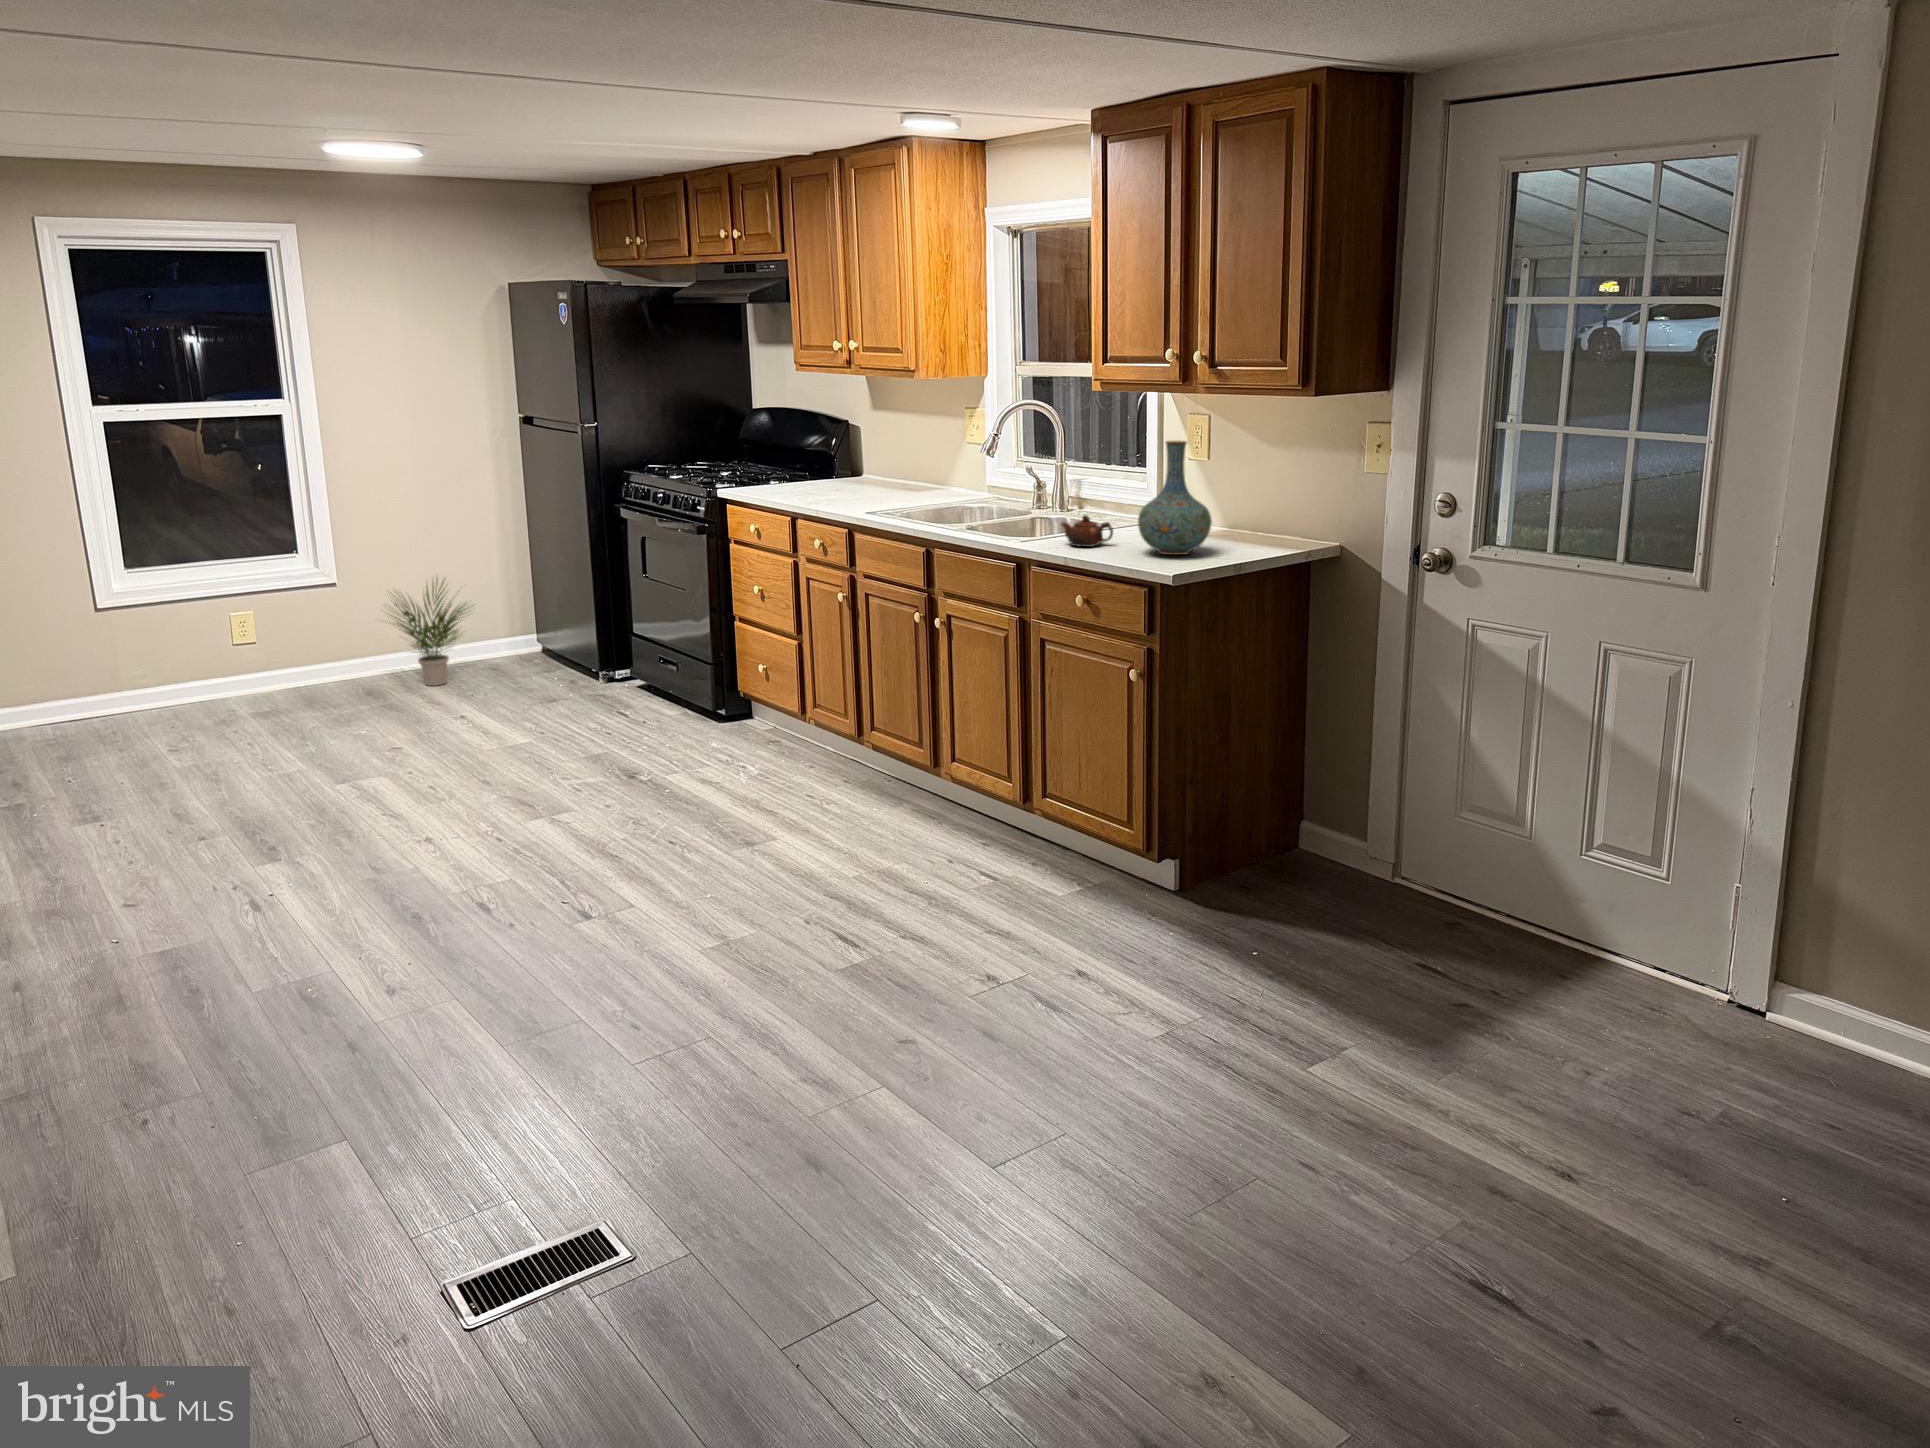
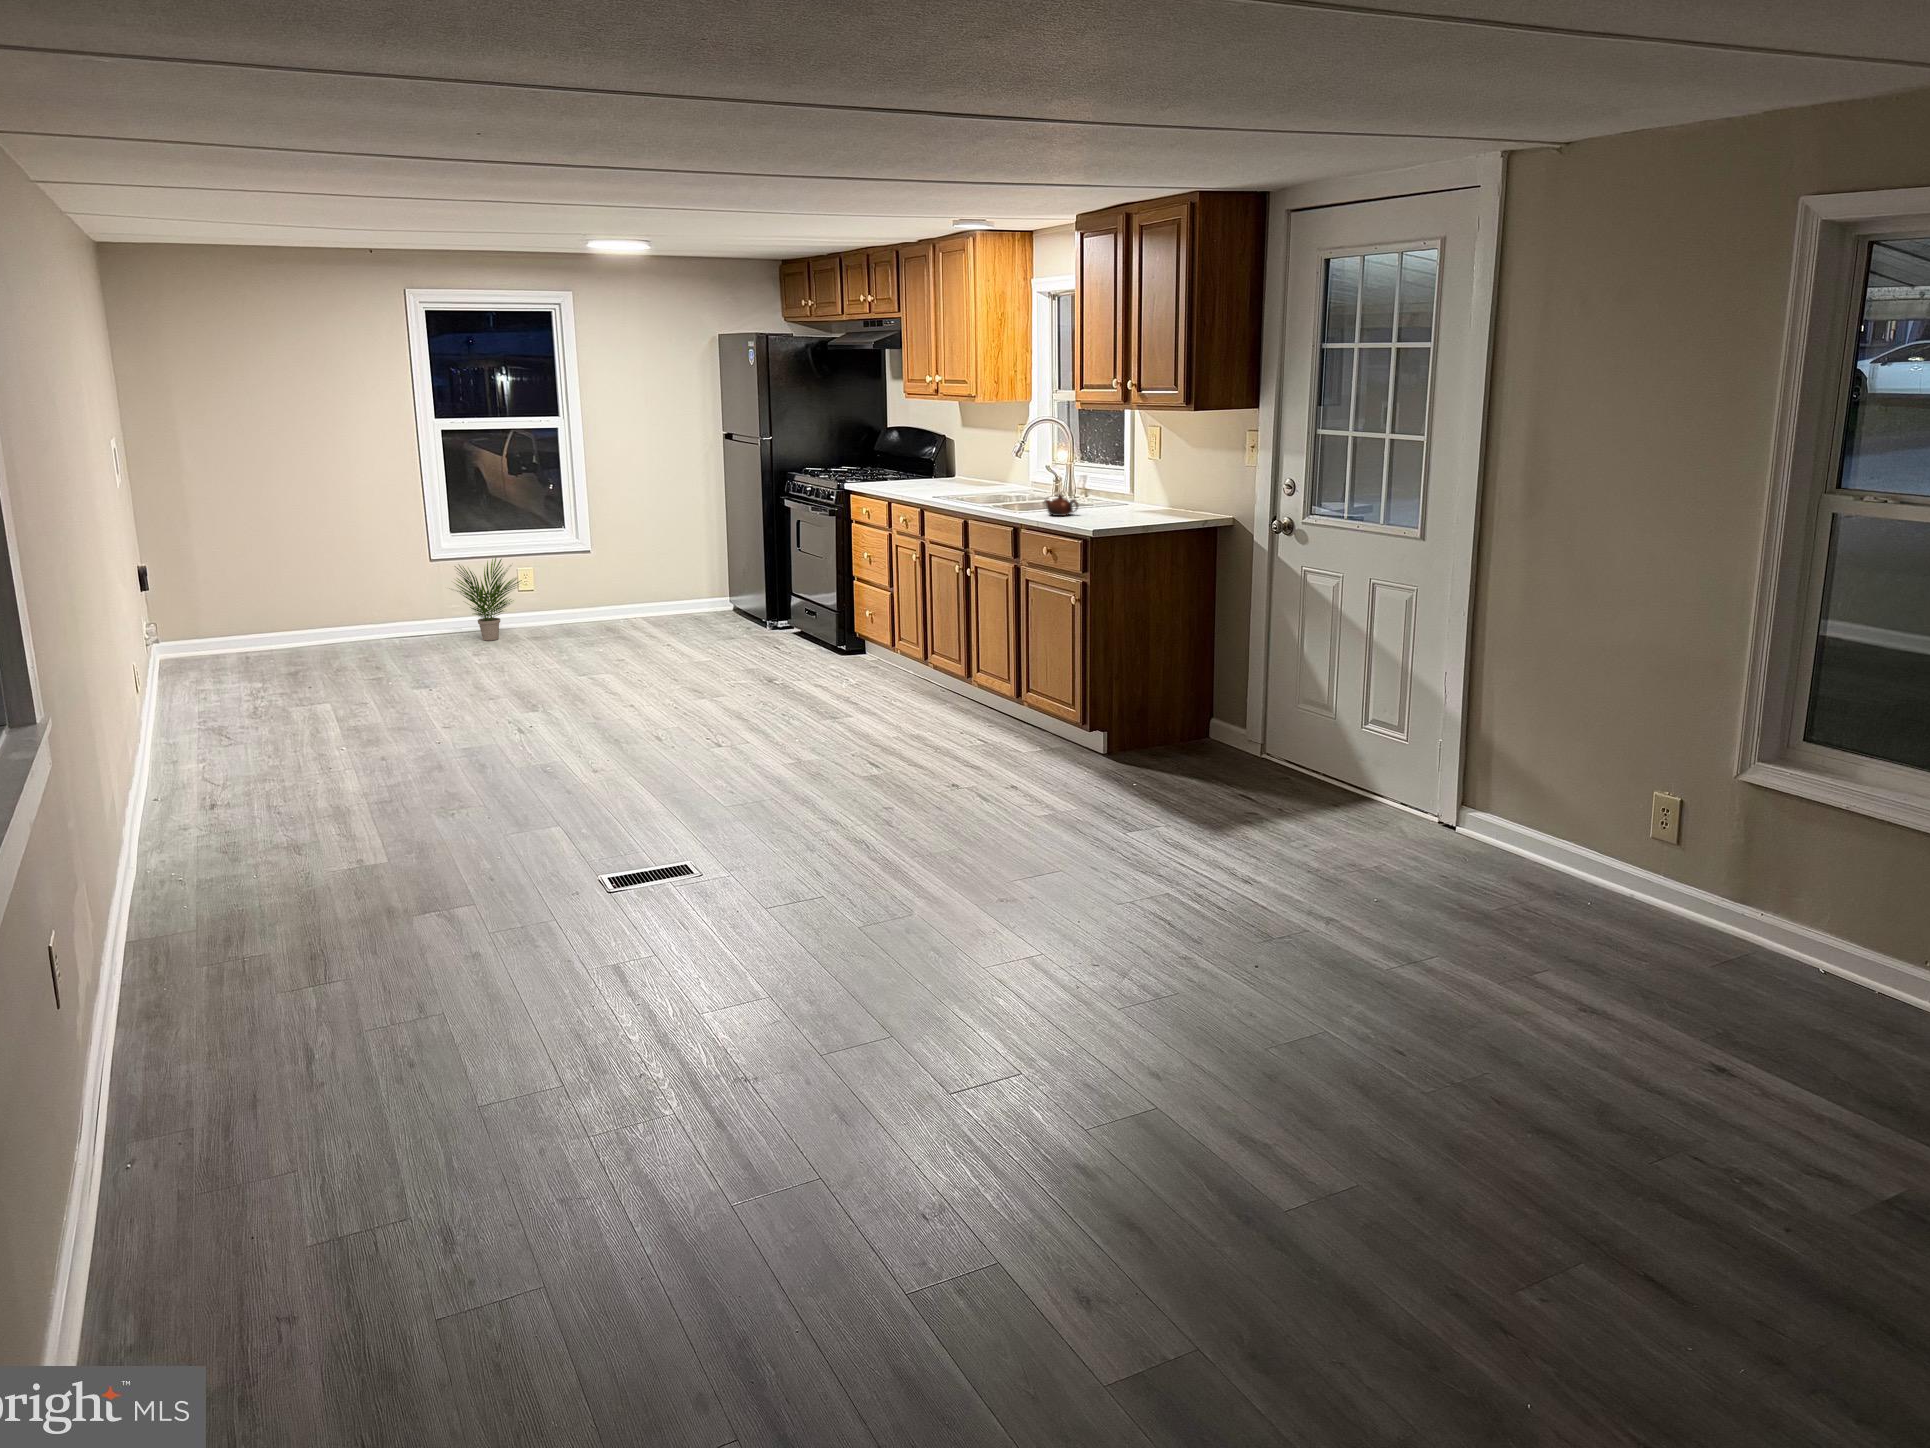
vase: present [1138,441,1212,555] -> none [1088,442,1139,521]
potted plant: present [390,580,474,686] -> present [456,558,522,641]

